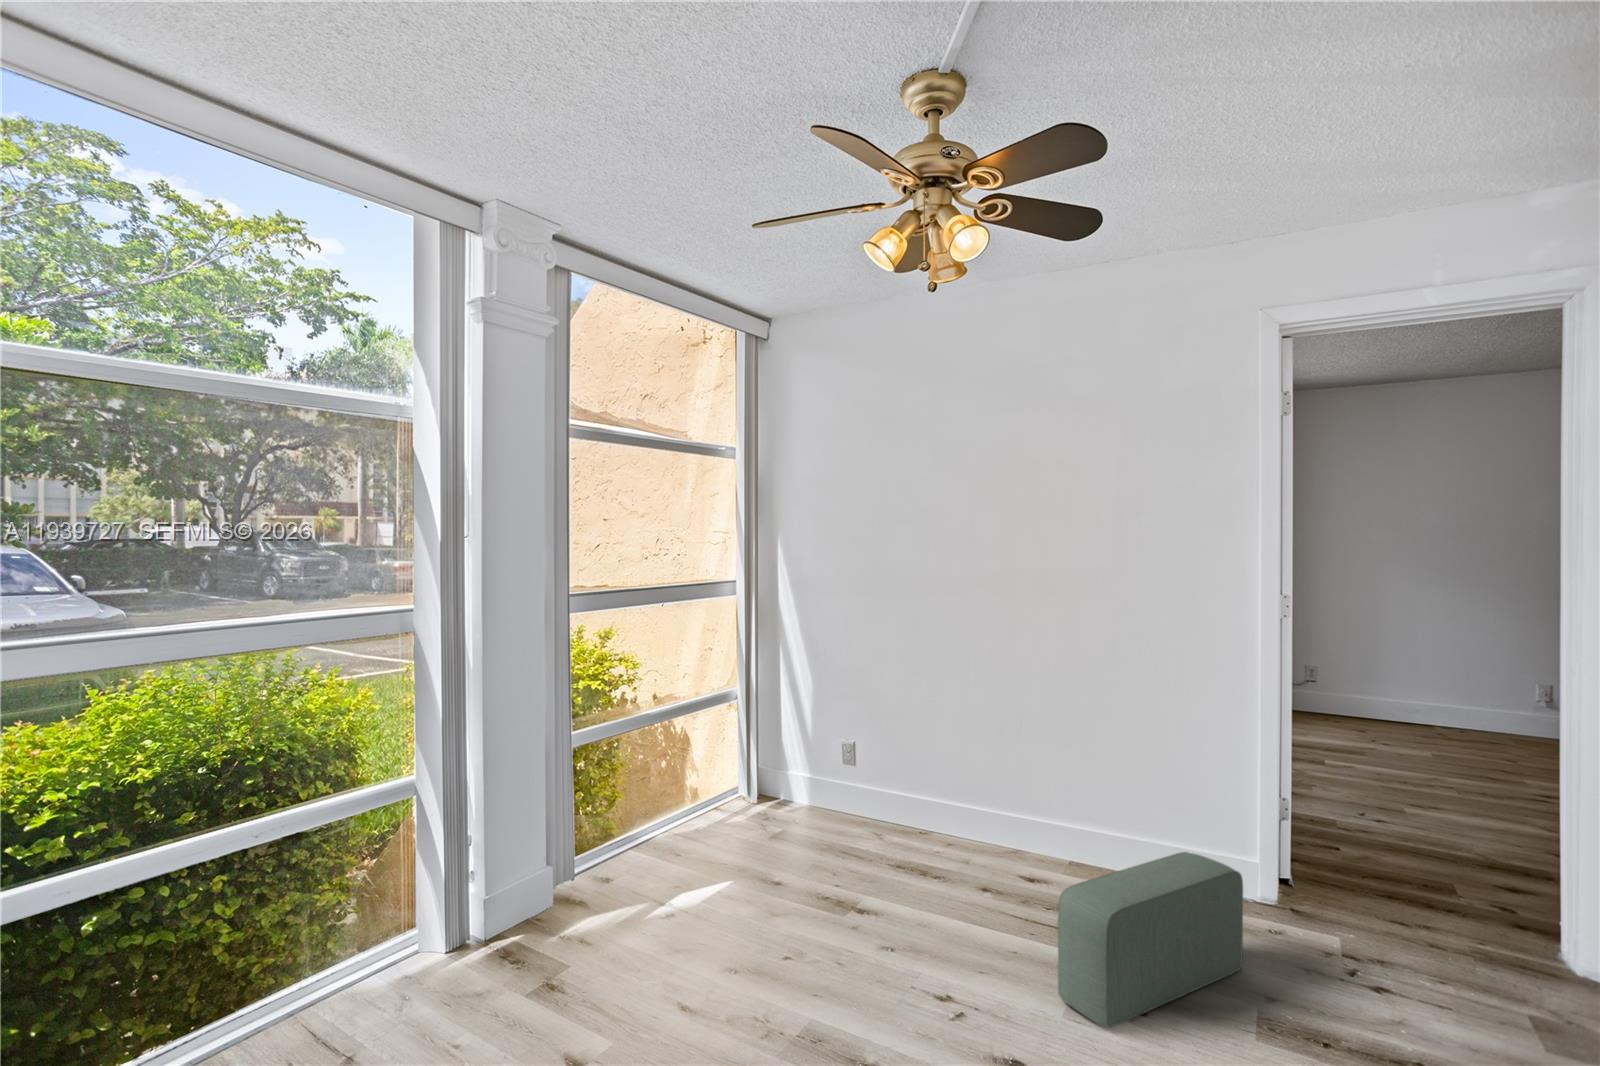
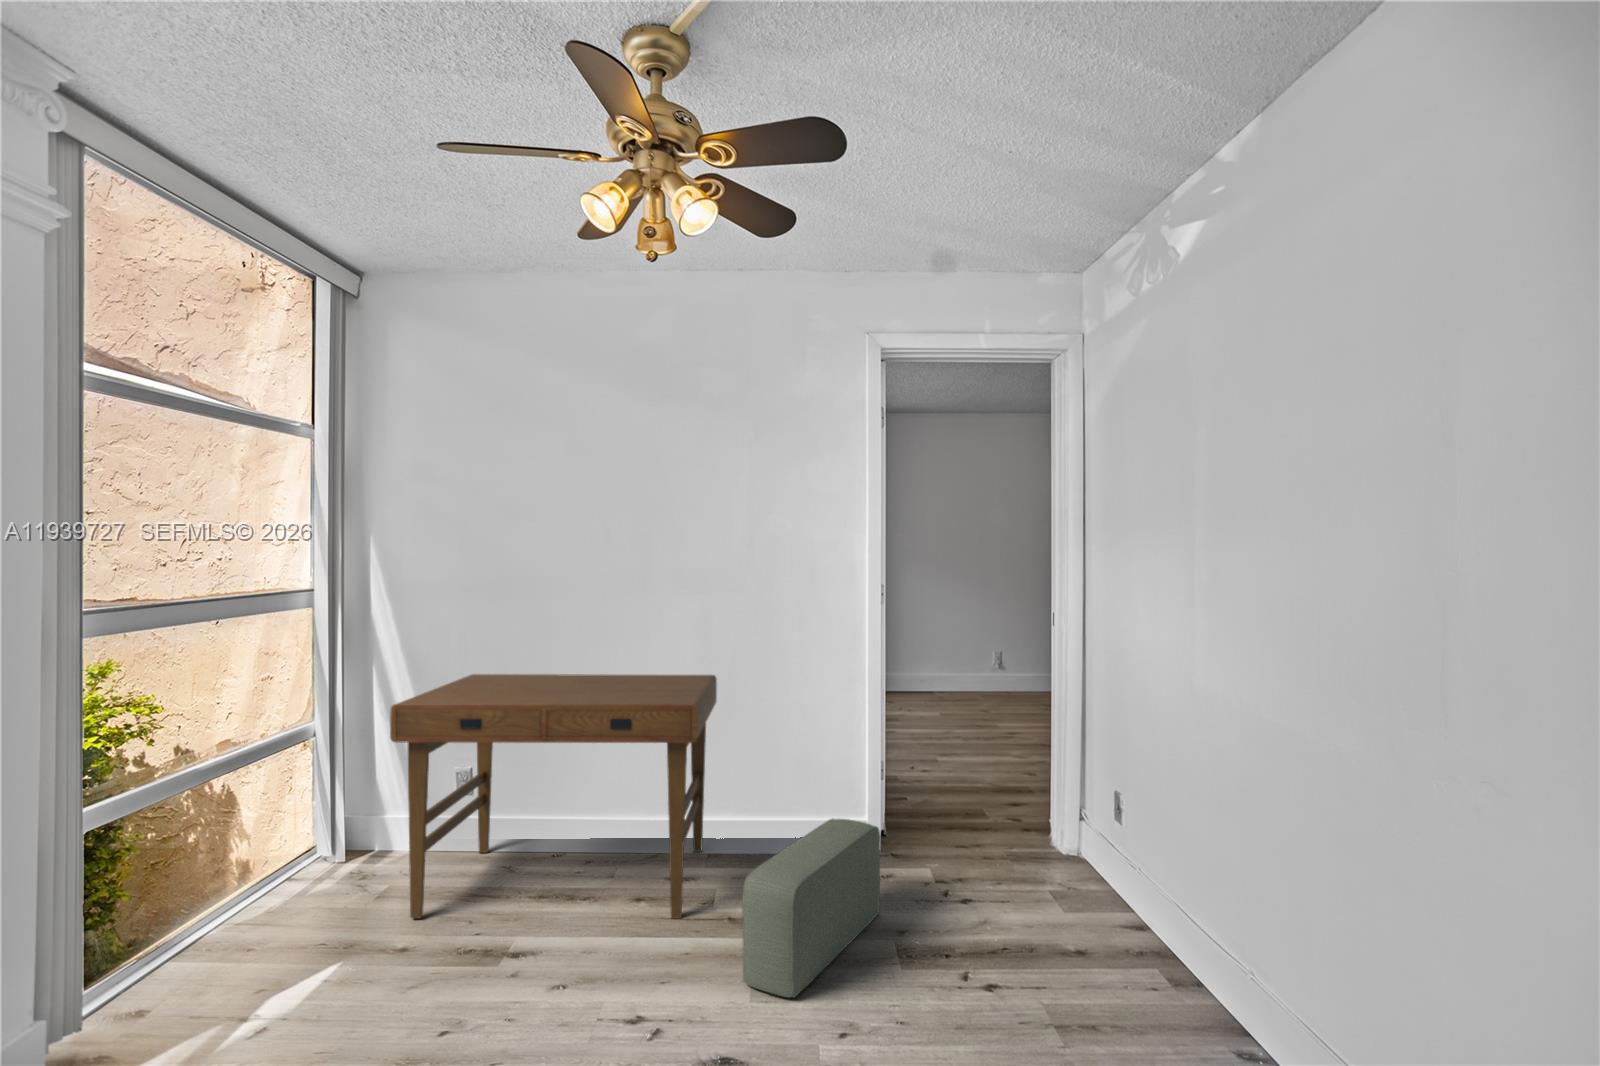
desk: none [775,660,1074,918] -> present [390,674,717,919]

